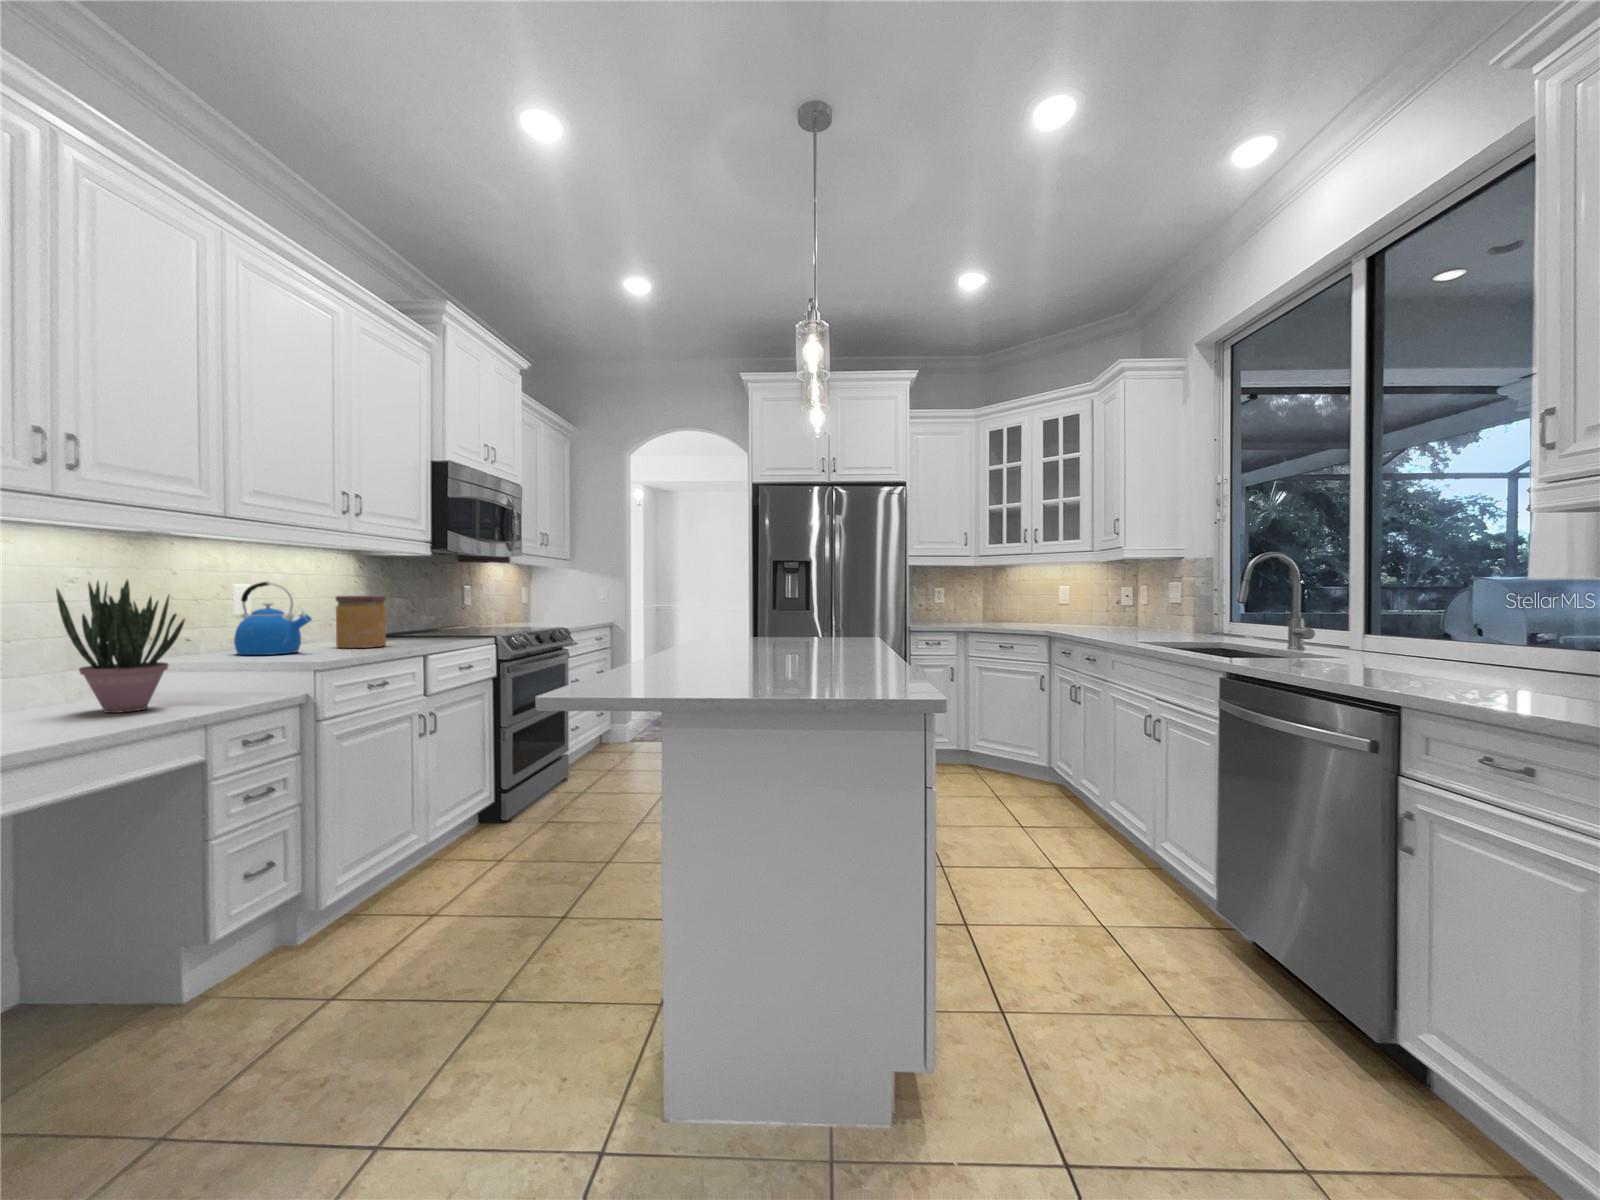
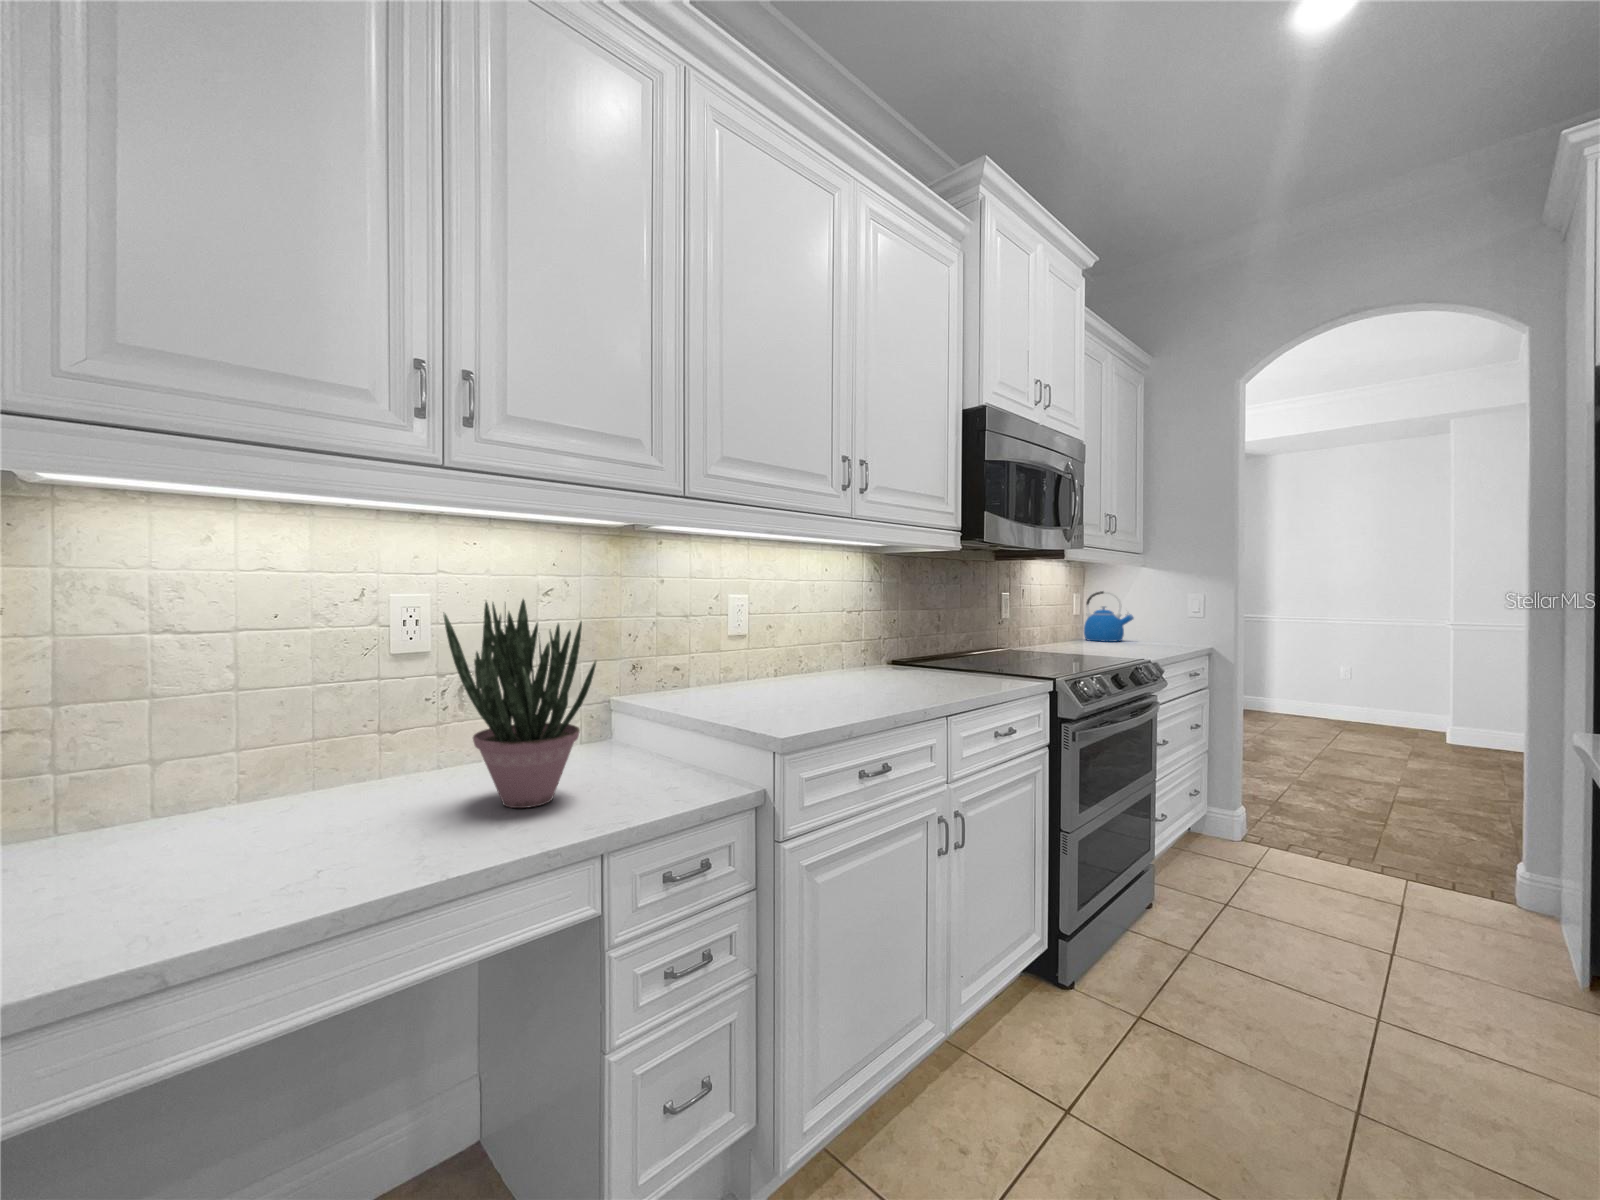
kettle: present [234,582,312,655] -> present [1084,591,1134,642]
jar: present [336,596,386,648] -> none [831,614,896,697]

